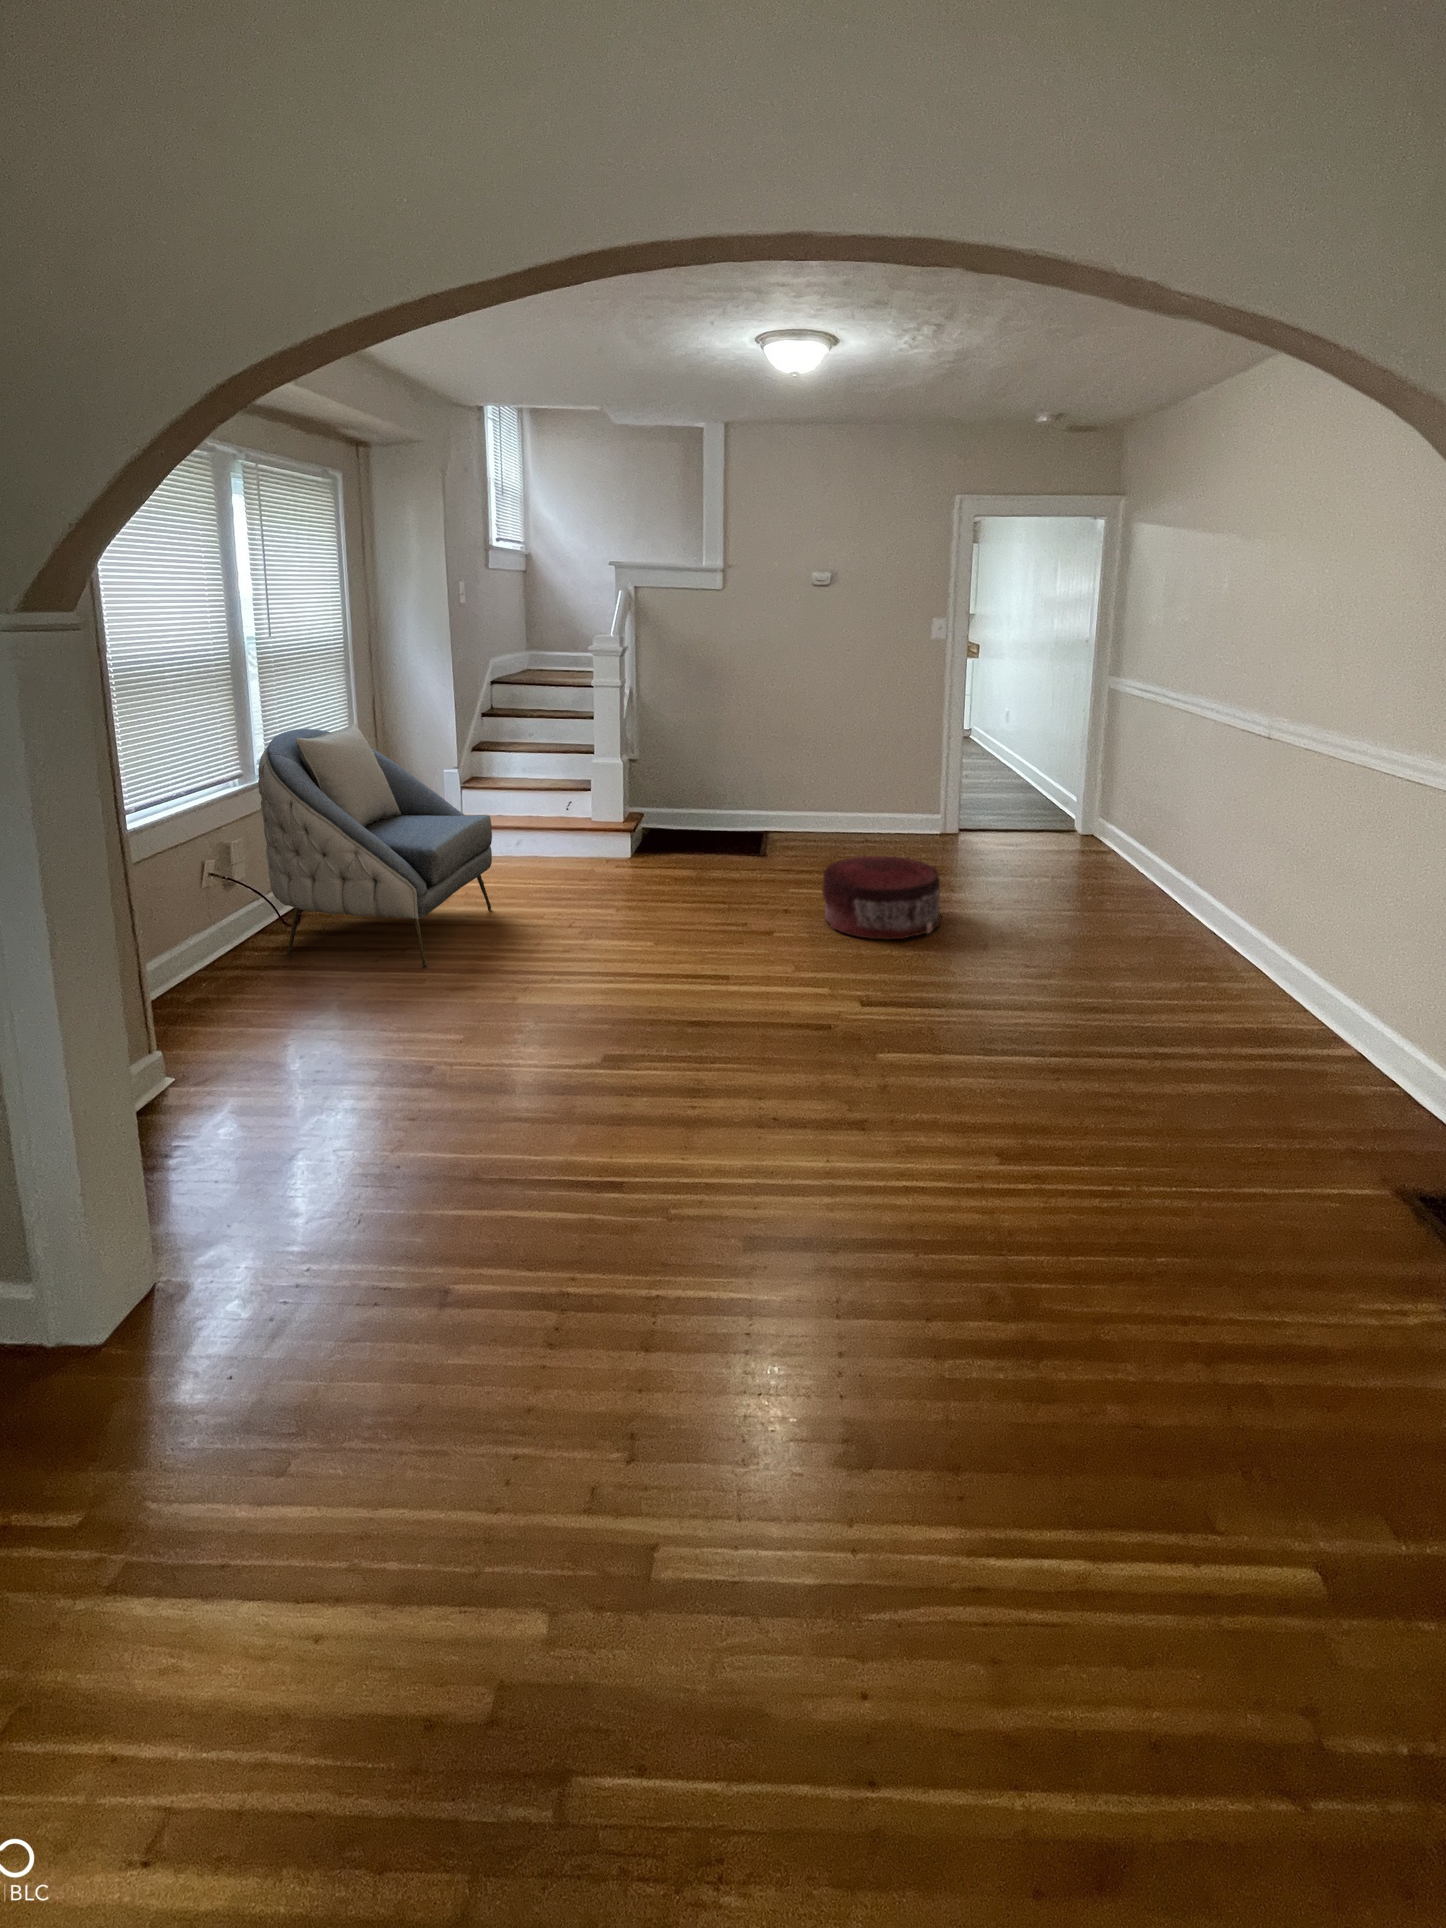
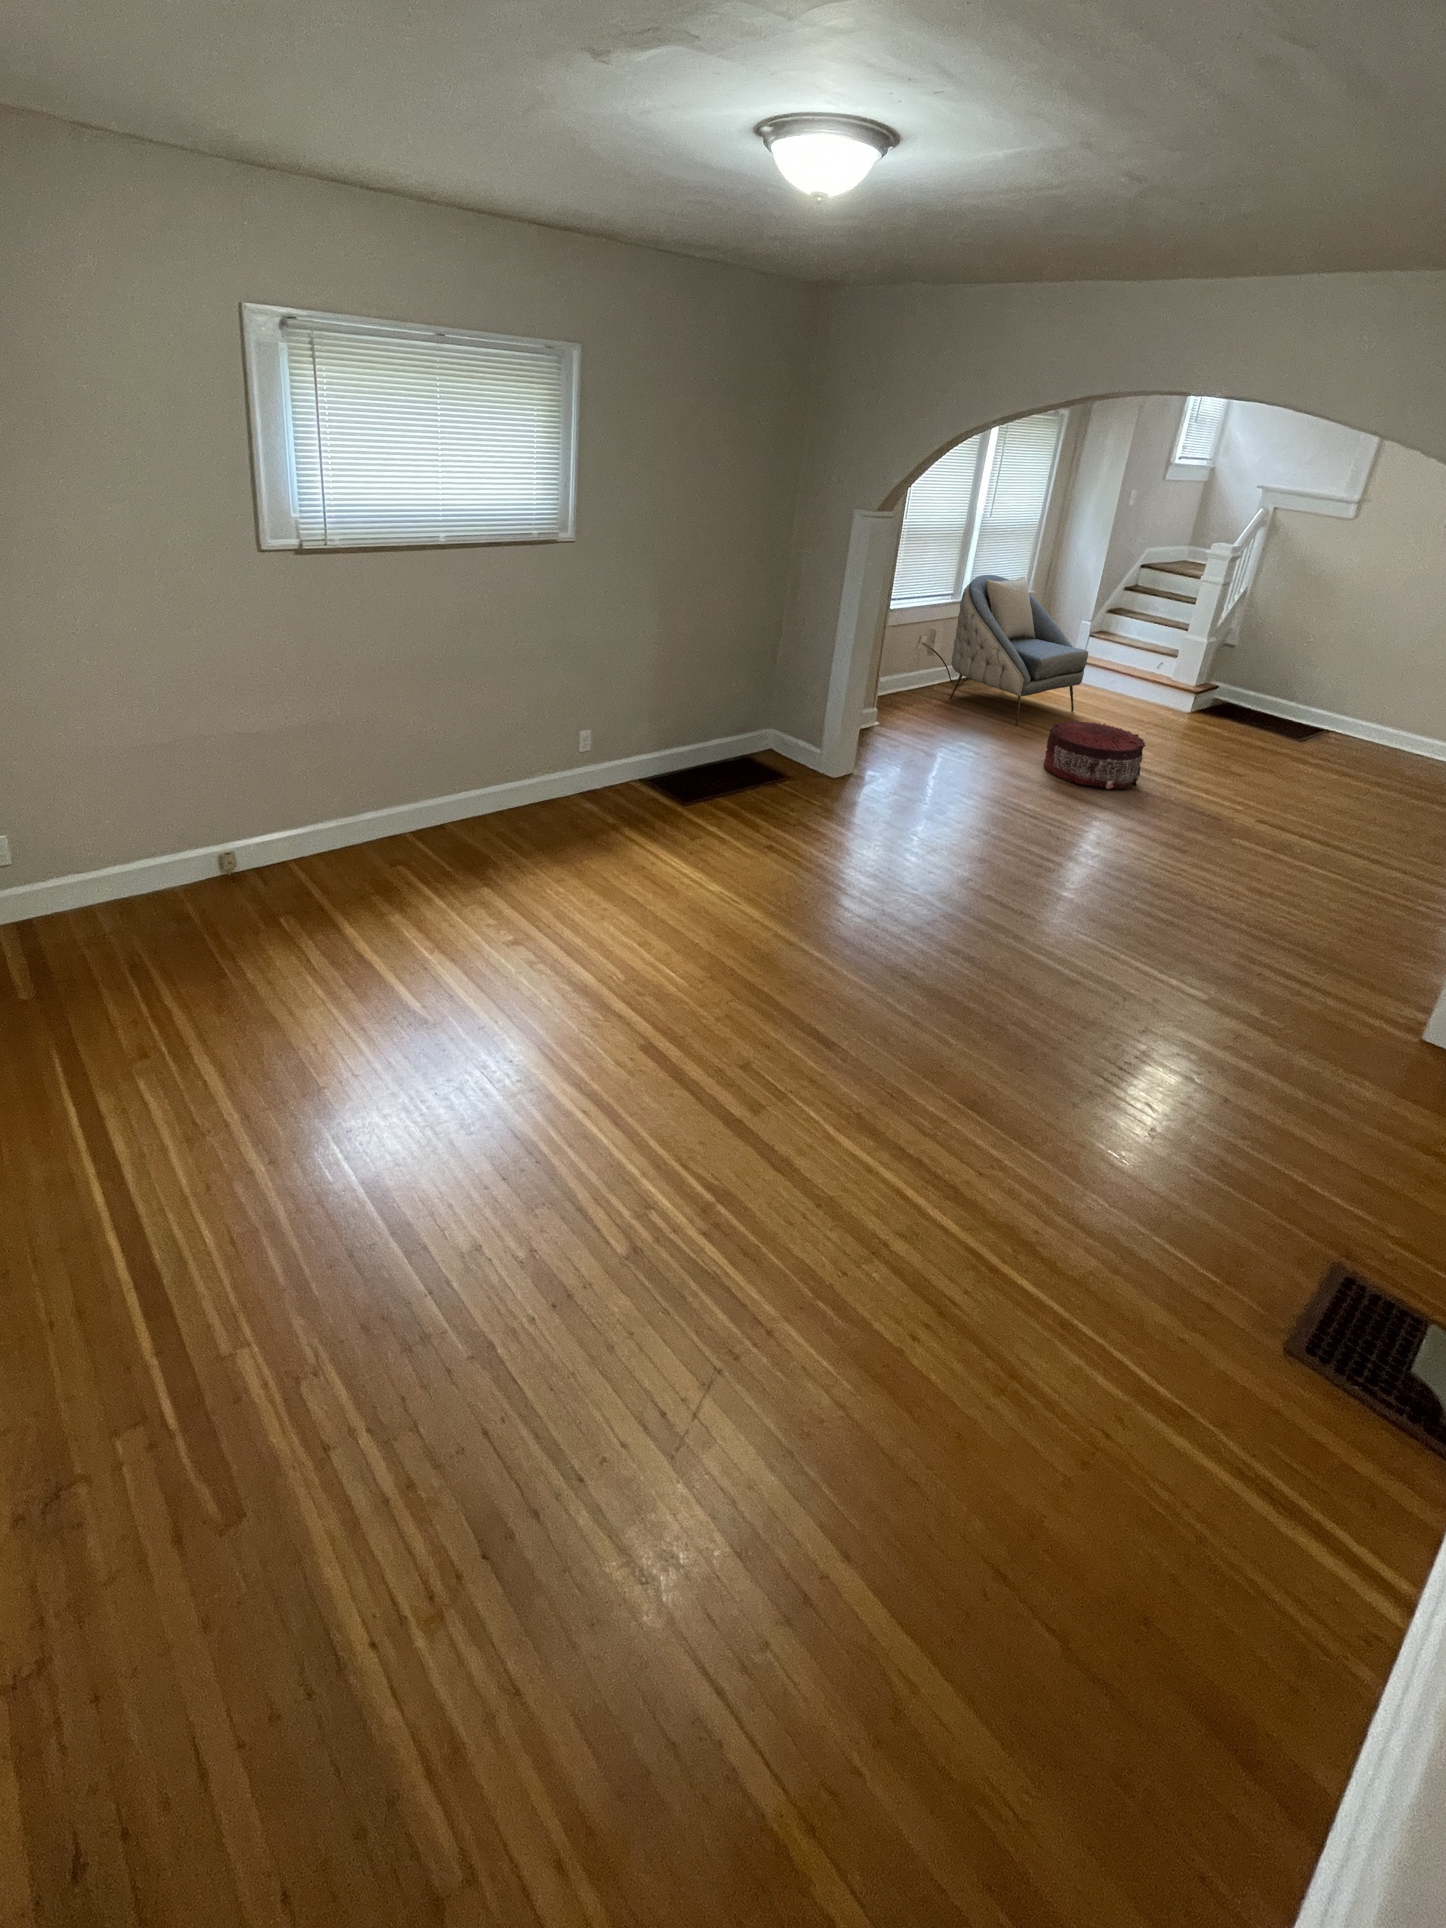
pouf: present [822,855,942,939] -> present [1044,721,1145,789]

